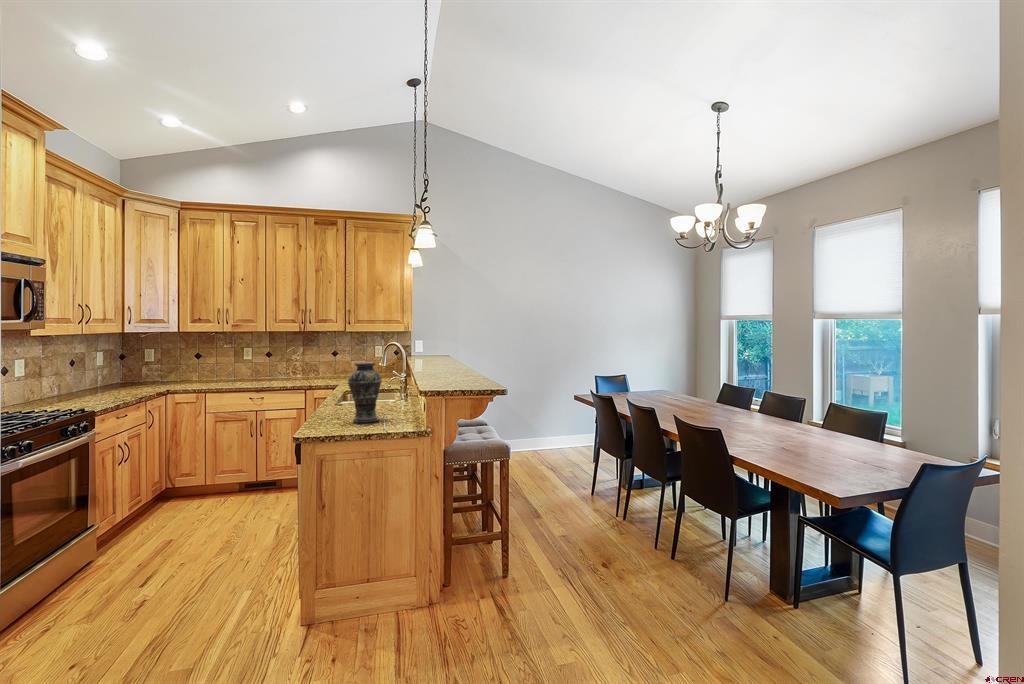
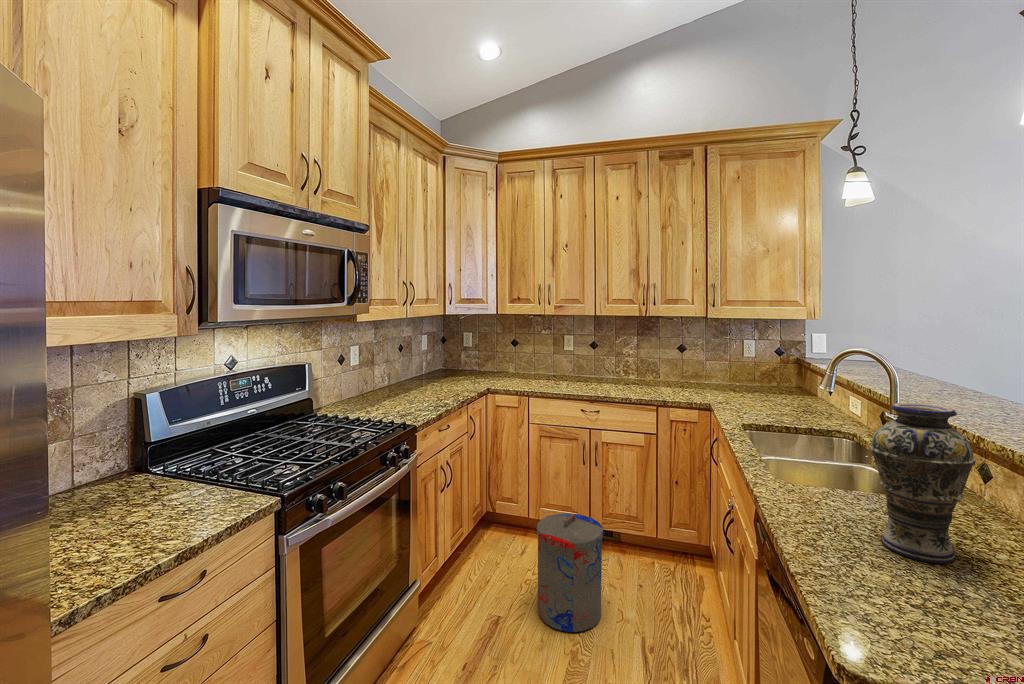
trash can: none [206,467,259,546] -> present [537,513,603,632]

